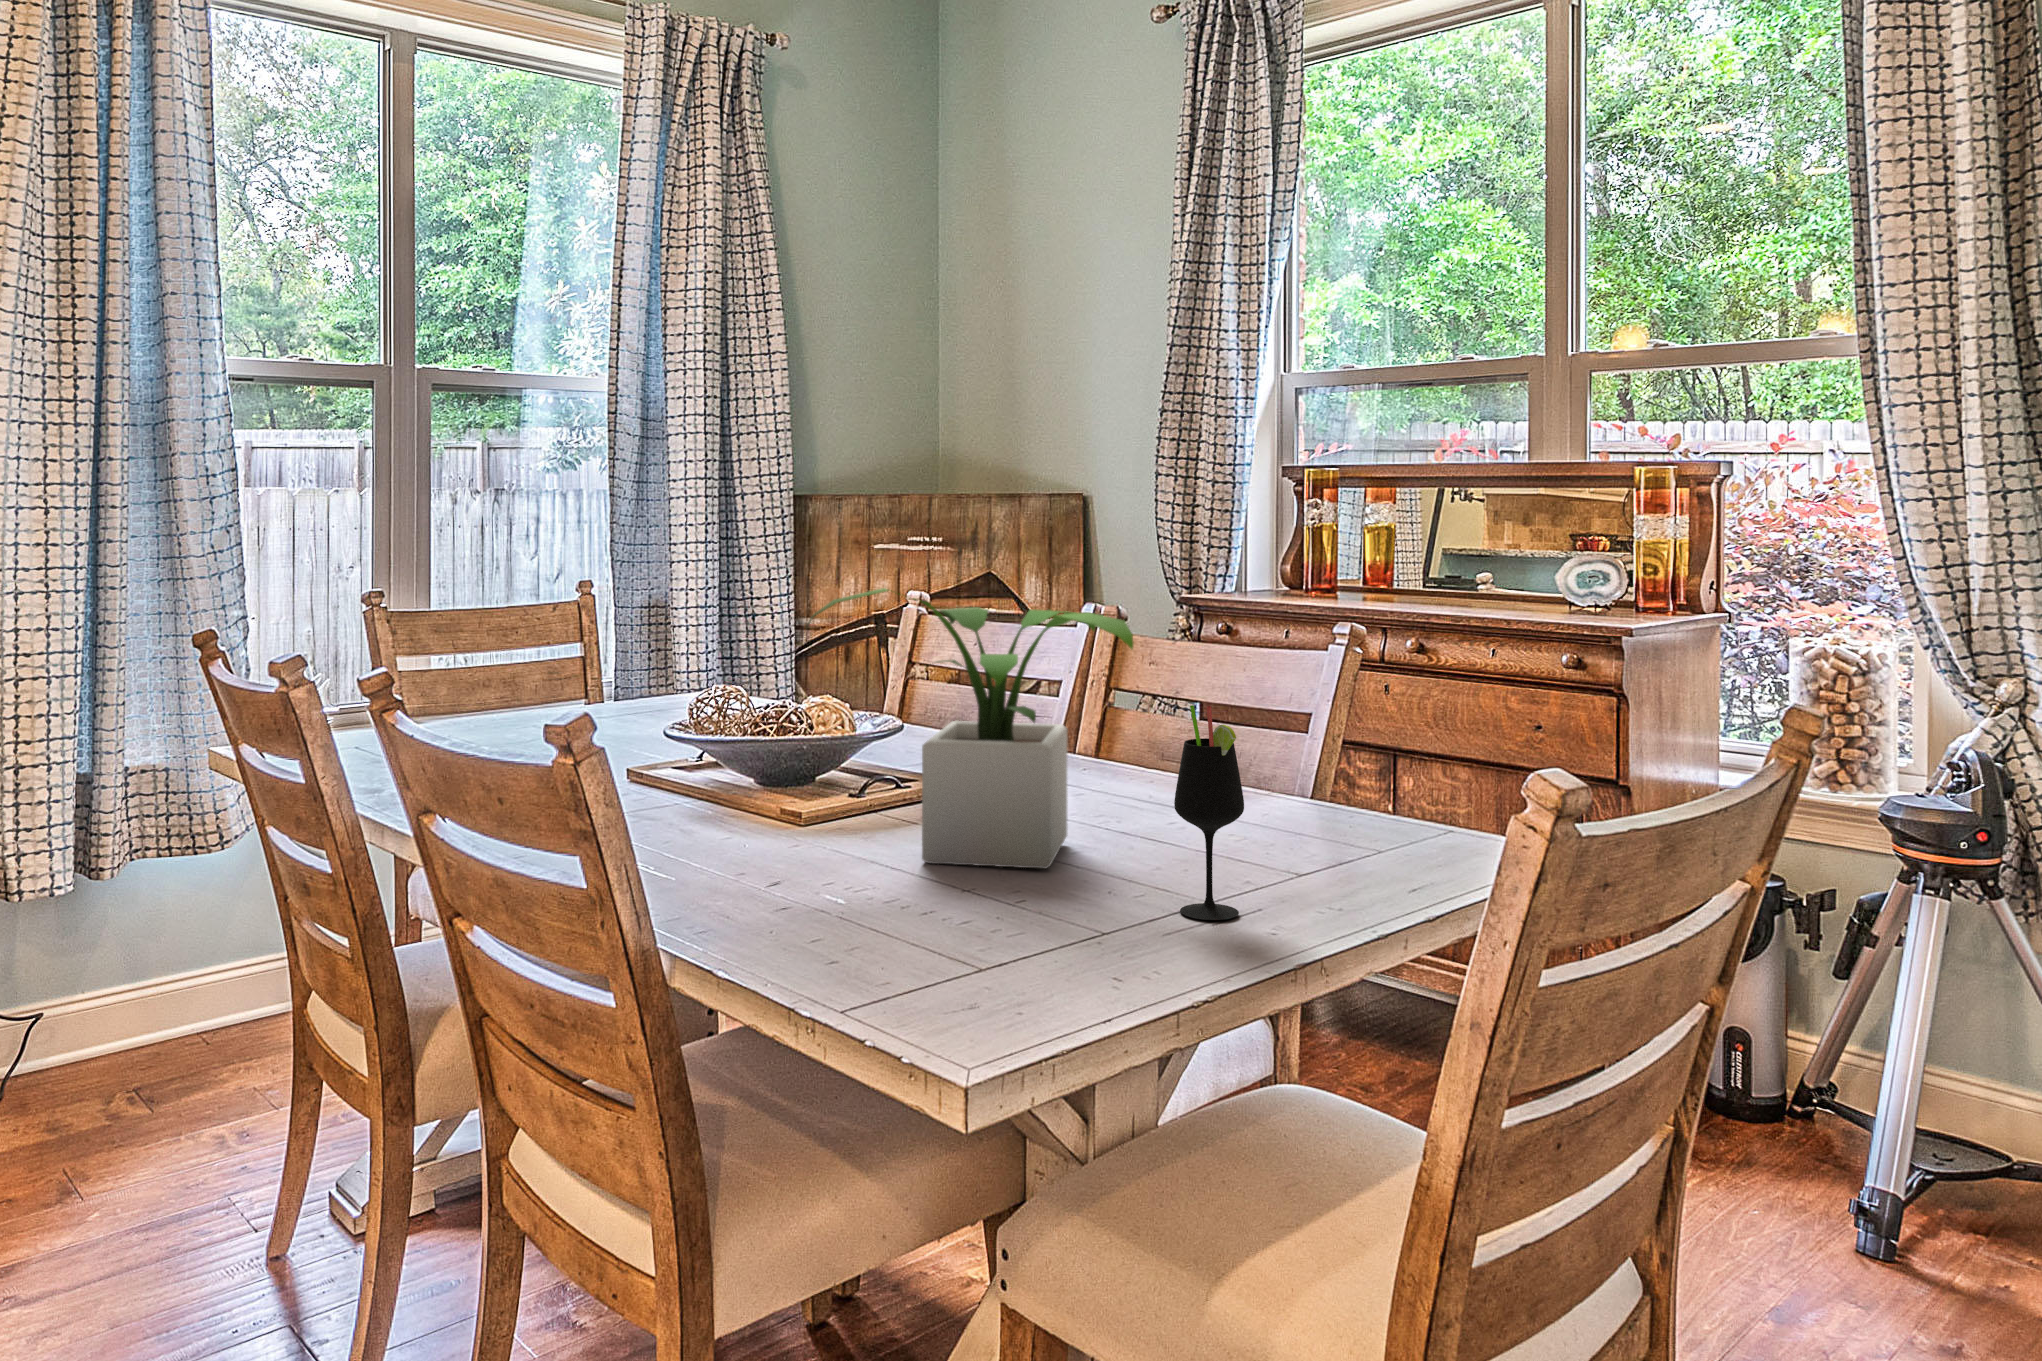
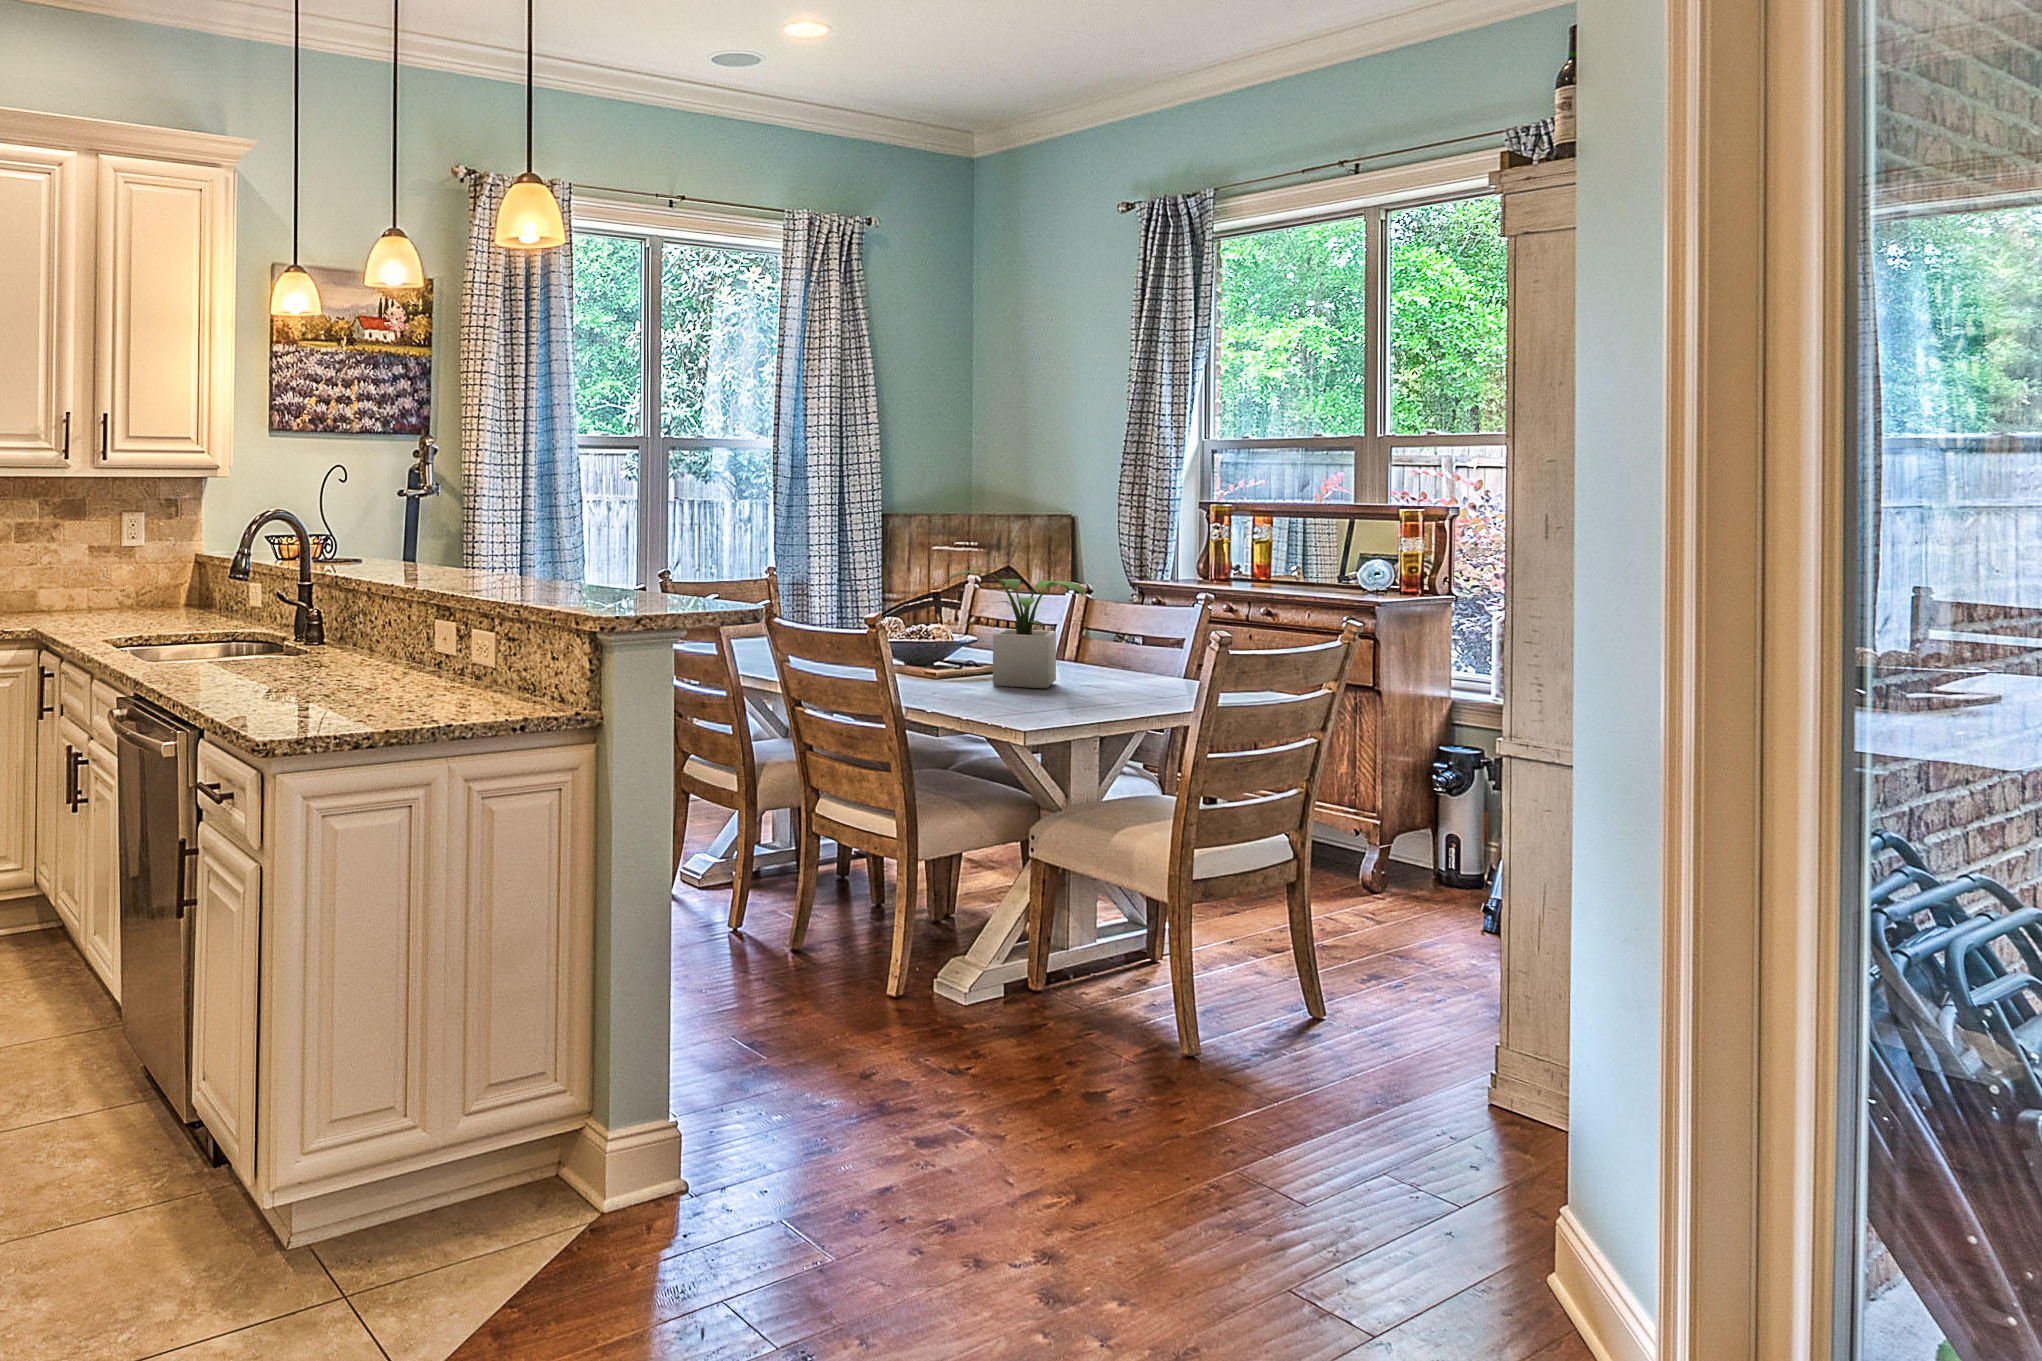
wine glass: present [1174,705,1244,920] -> none [1099,617,1127,702]

